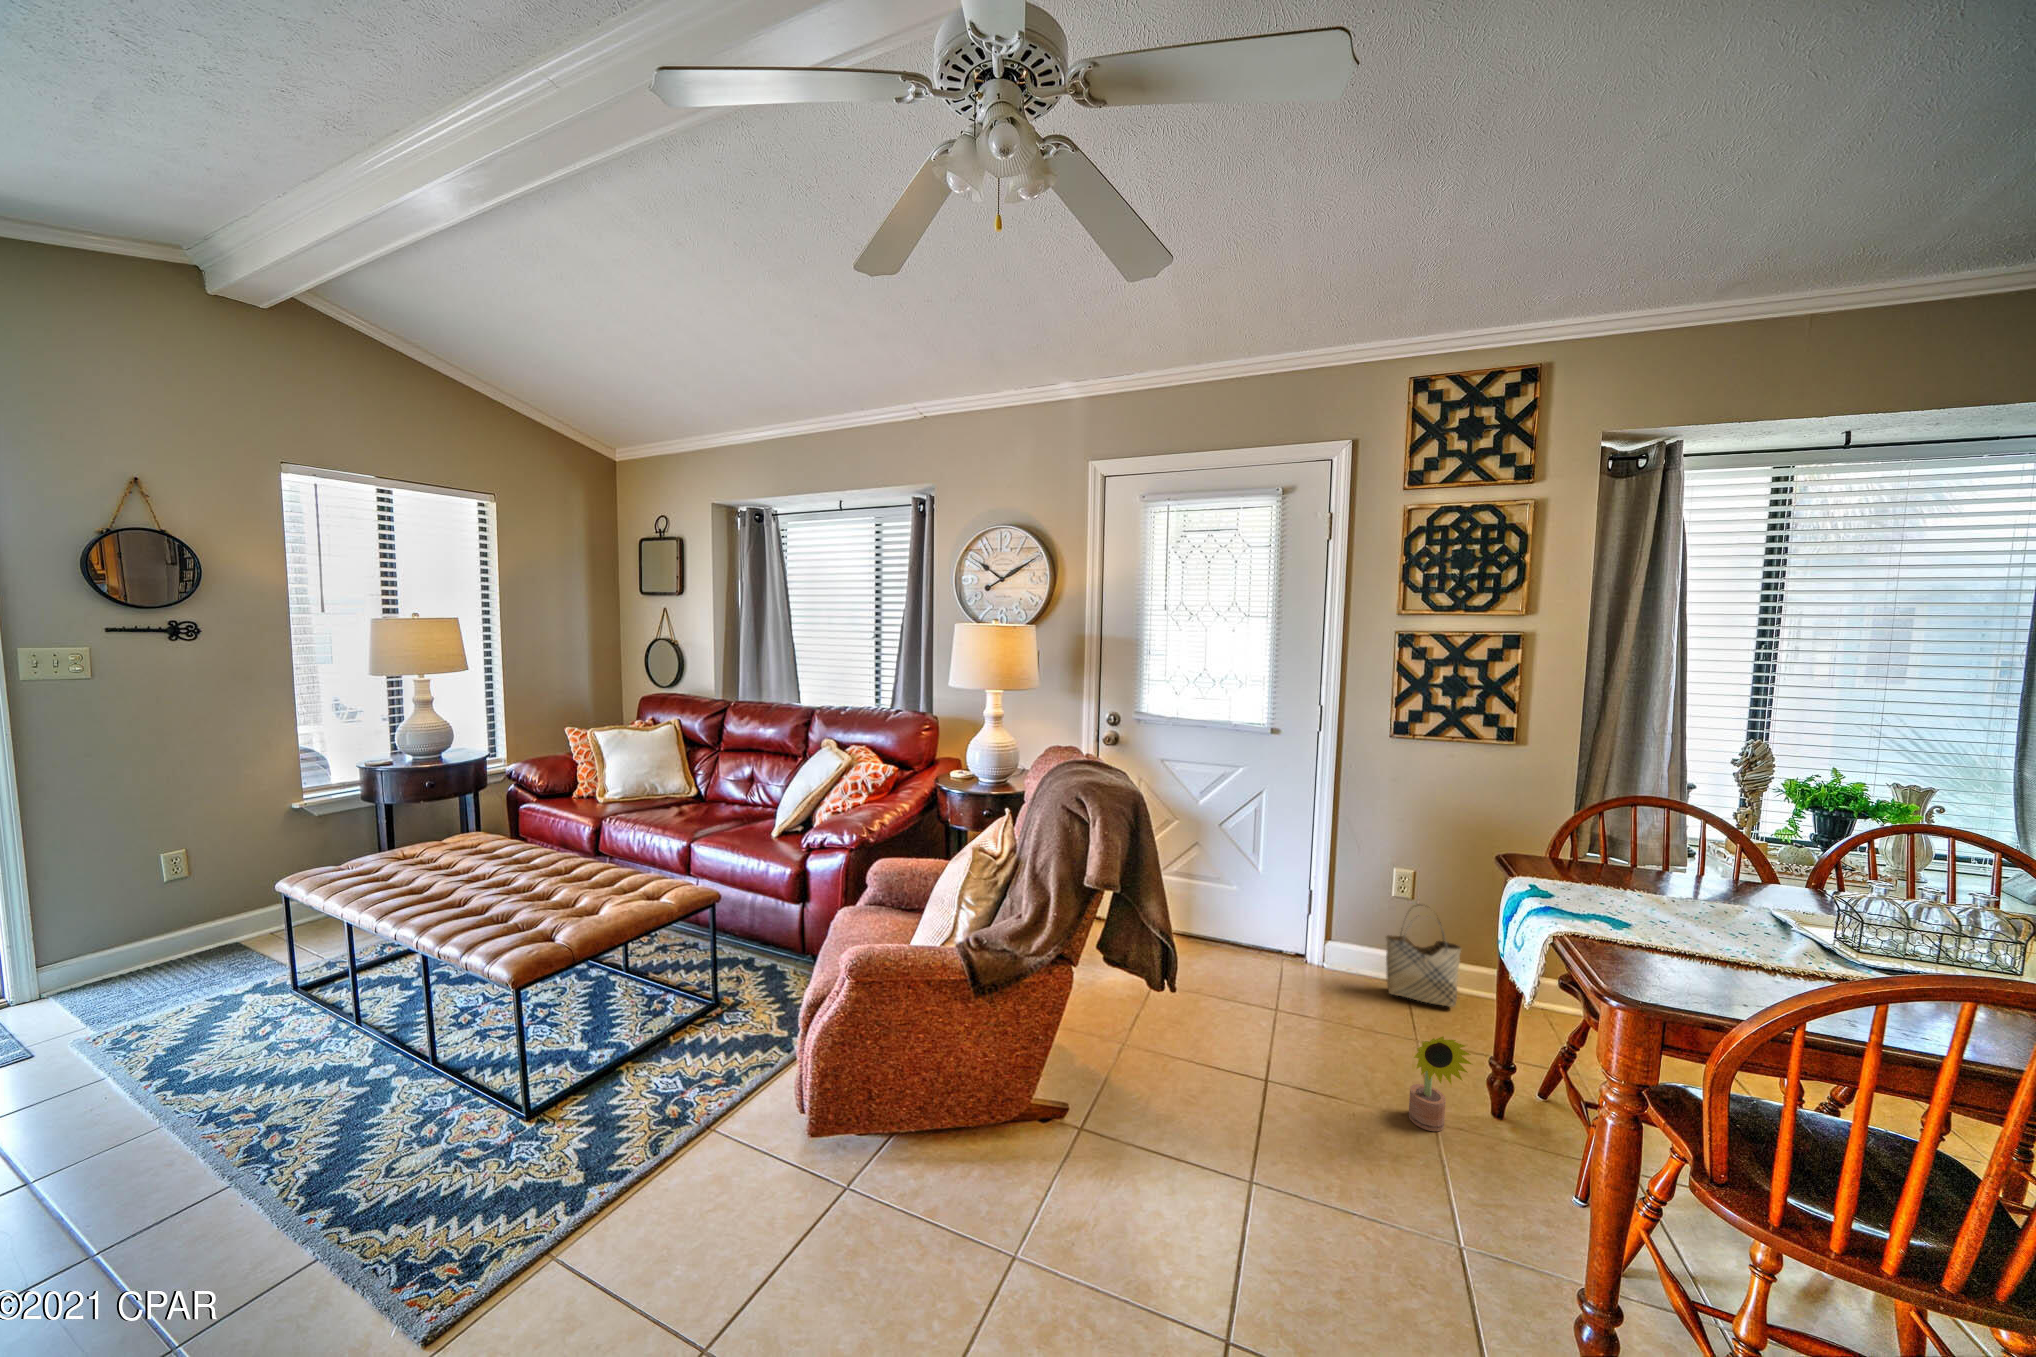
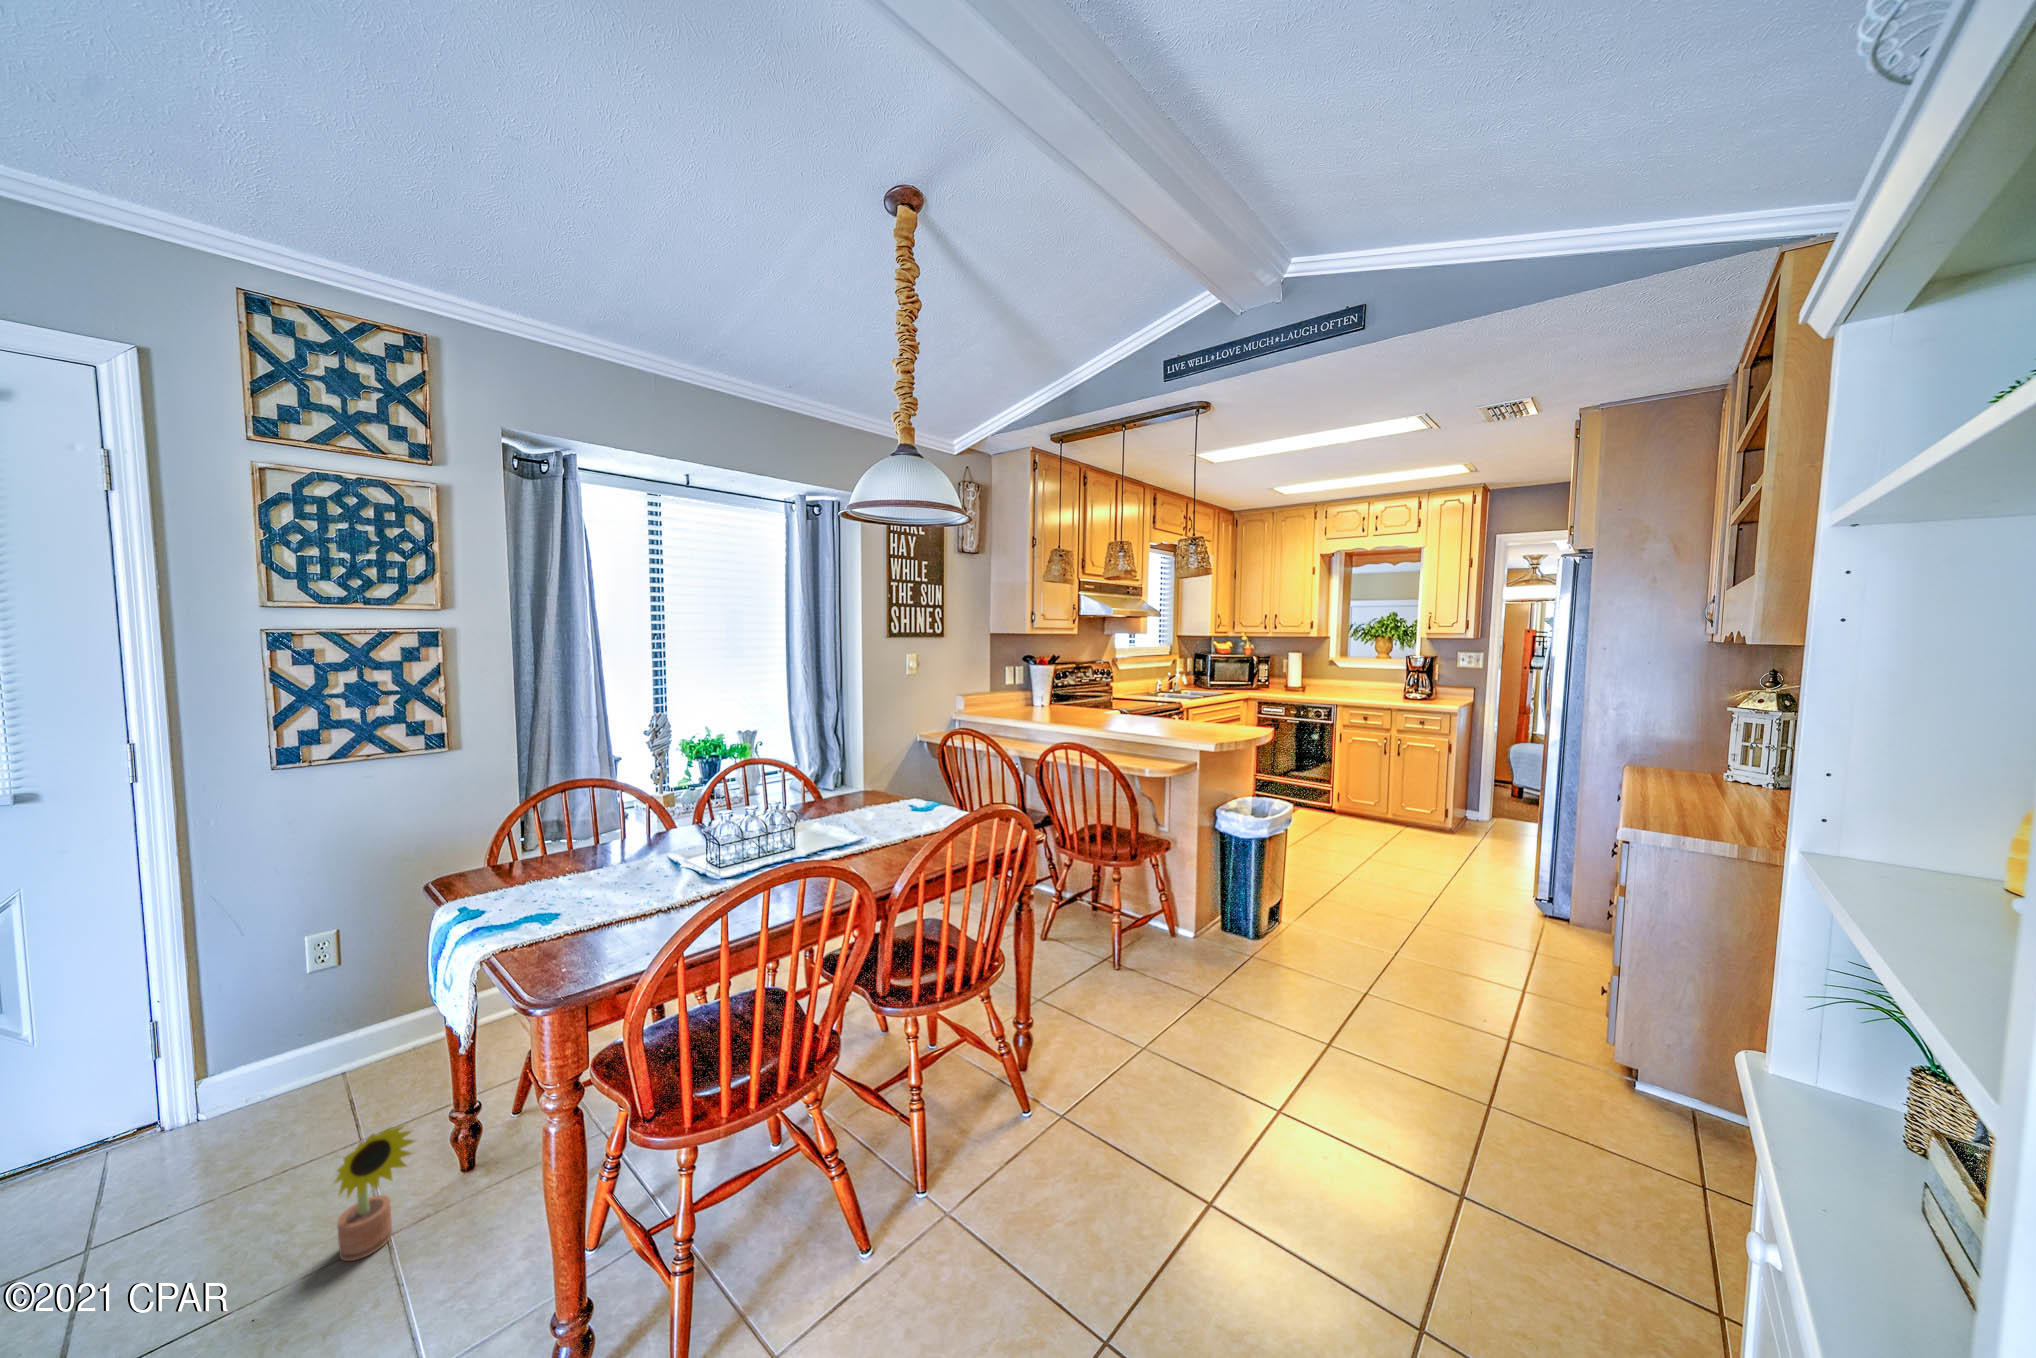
woven basket: present [1386,904,1461,1007] -> none [297,967,411,1103]

